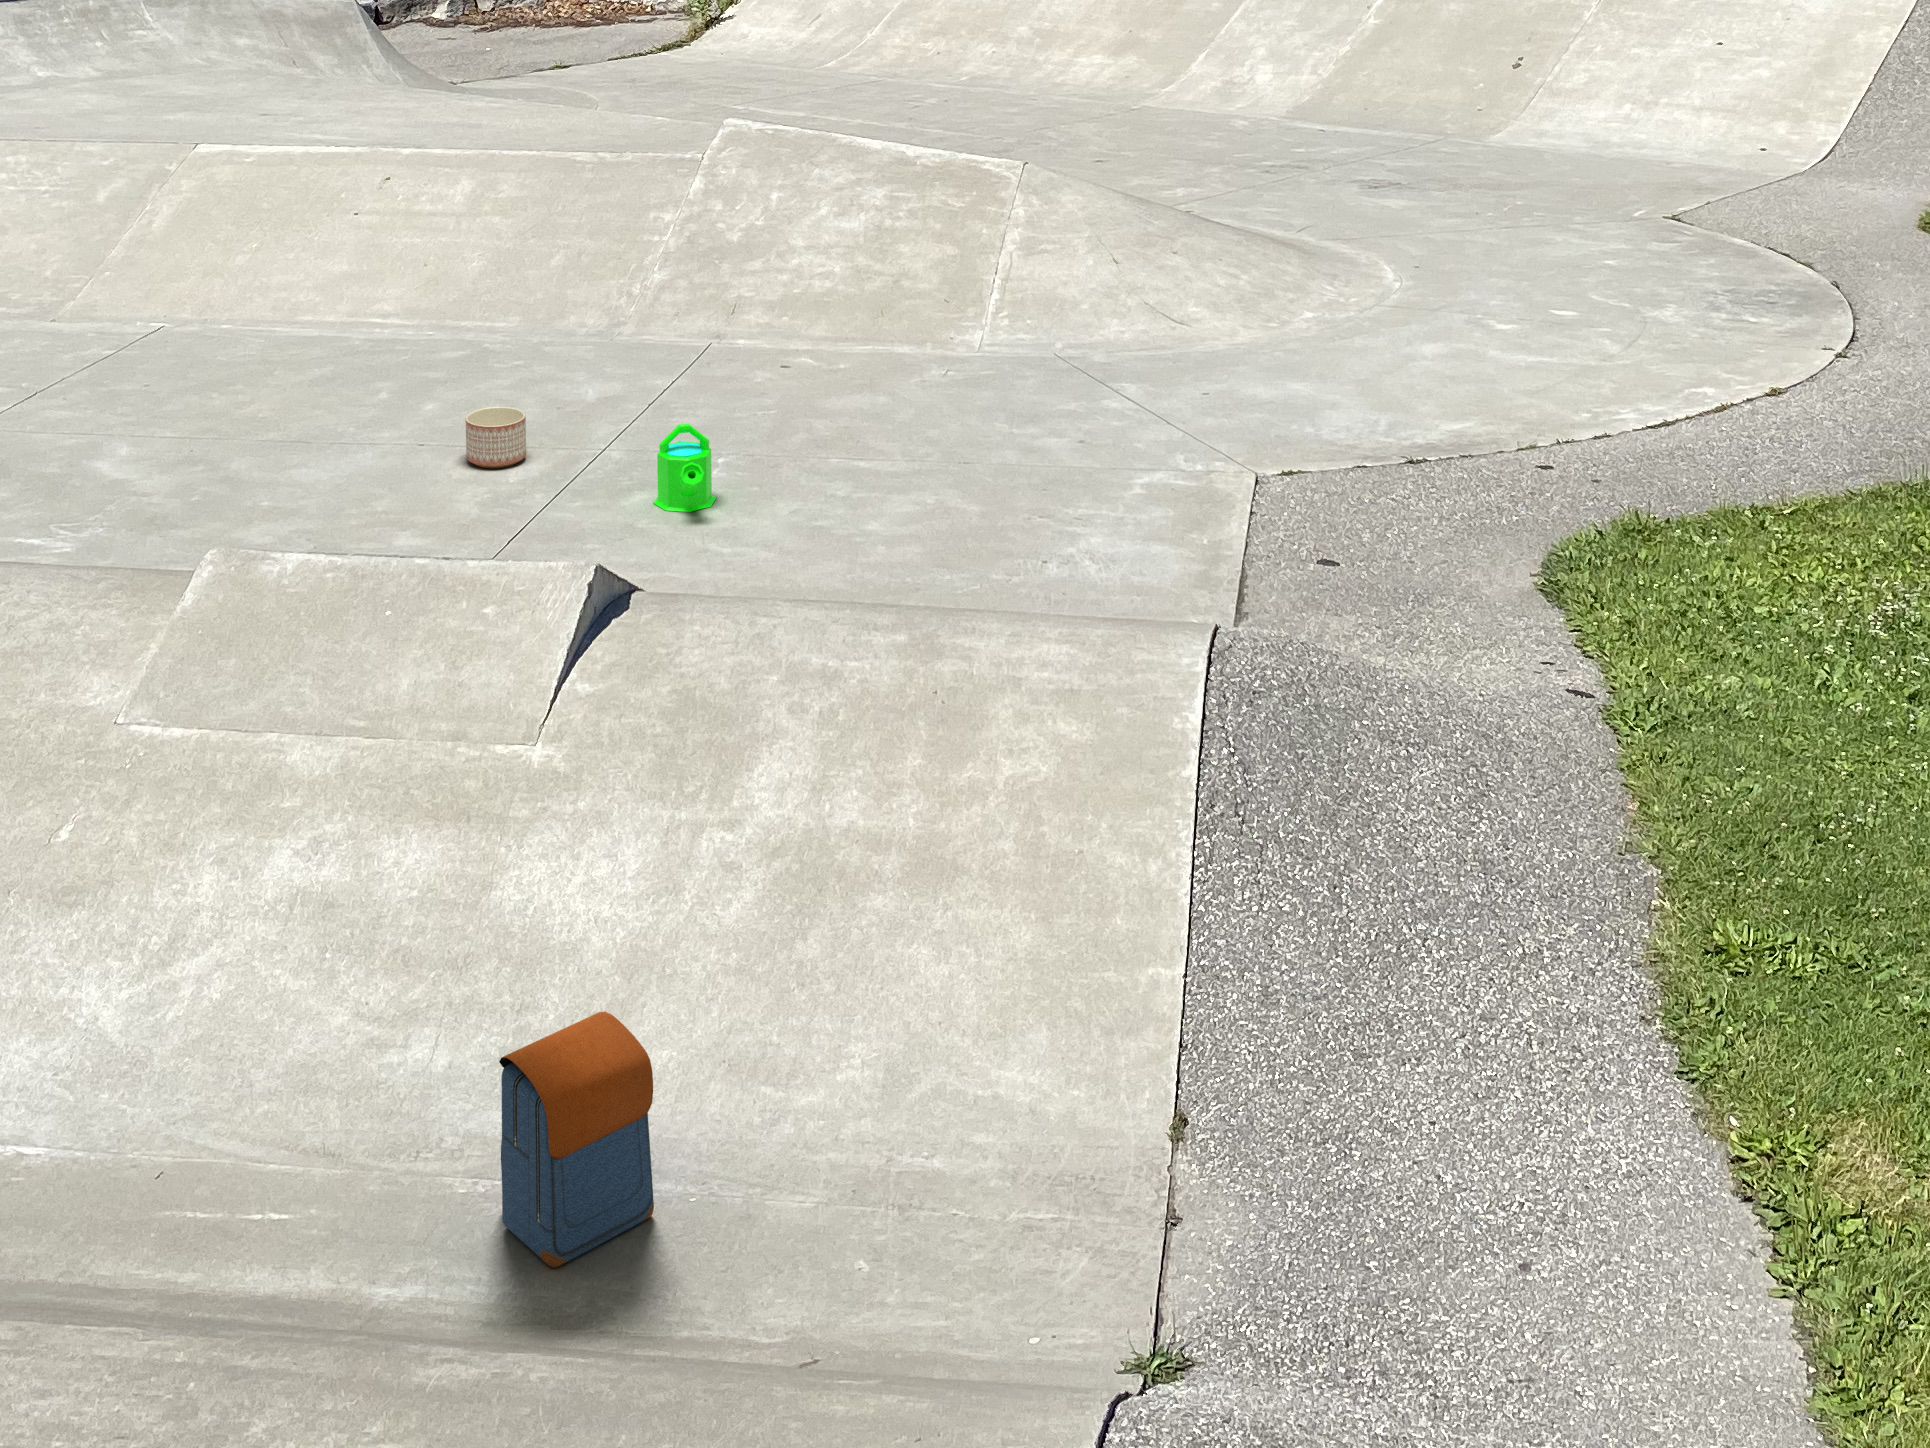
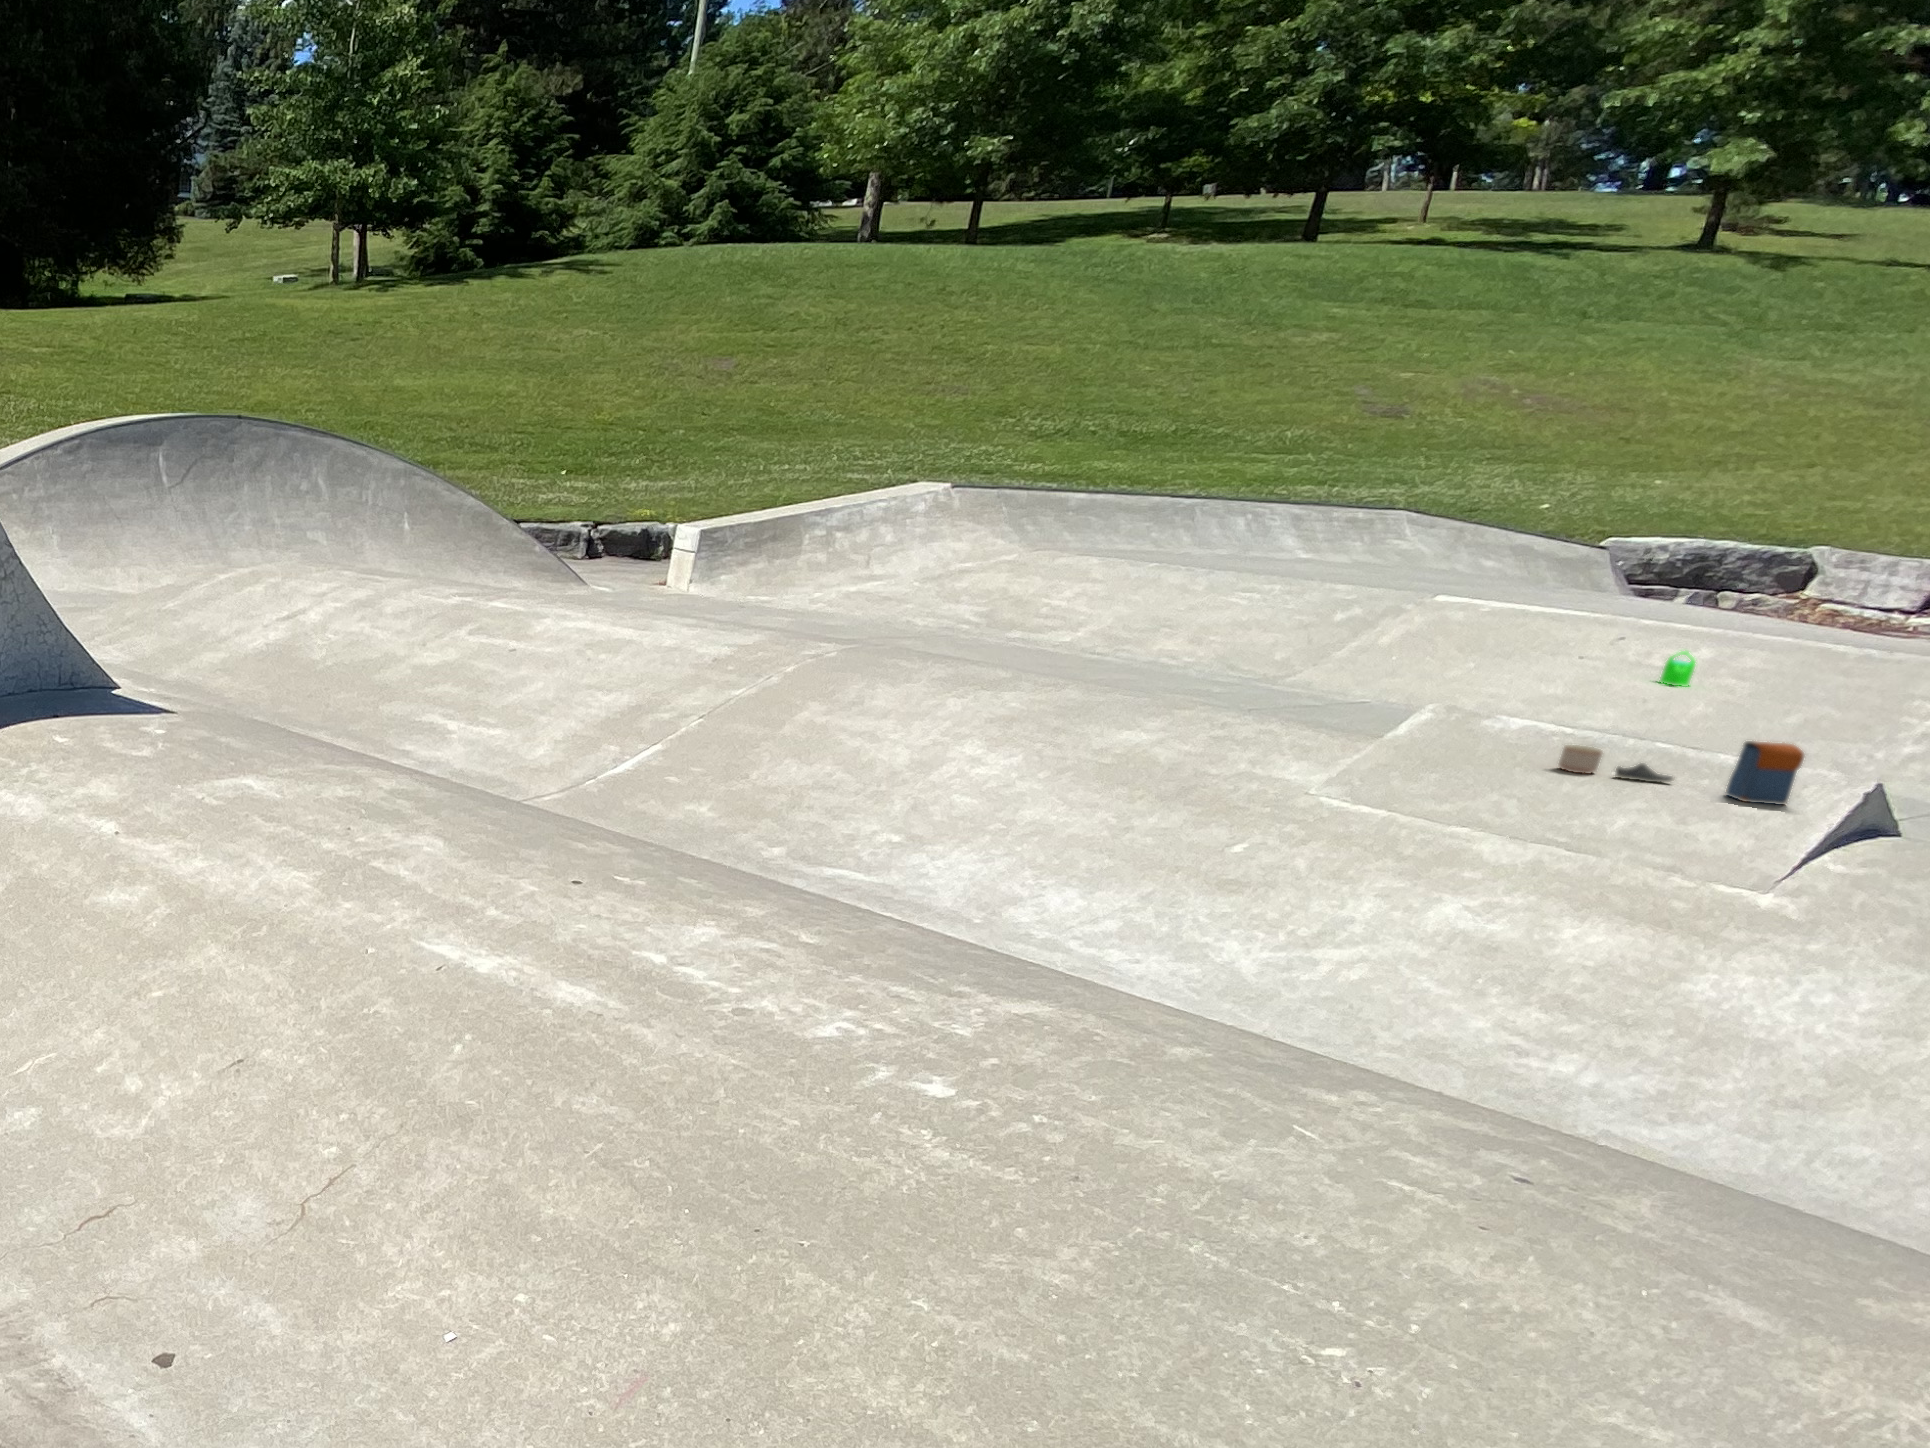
planter: present [465,407,526,468] -> present [1559,745,1602,774]
watering can: present [654,424,716,512] -> present [1660,652,1695,687]
shoe: none [216,1147,373,1225] -> present [1615,763,1673,782]

